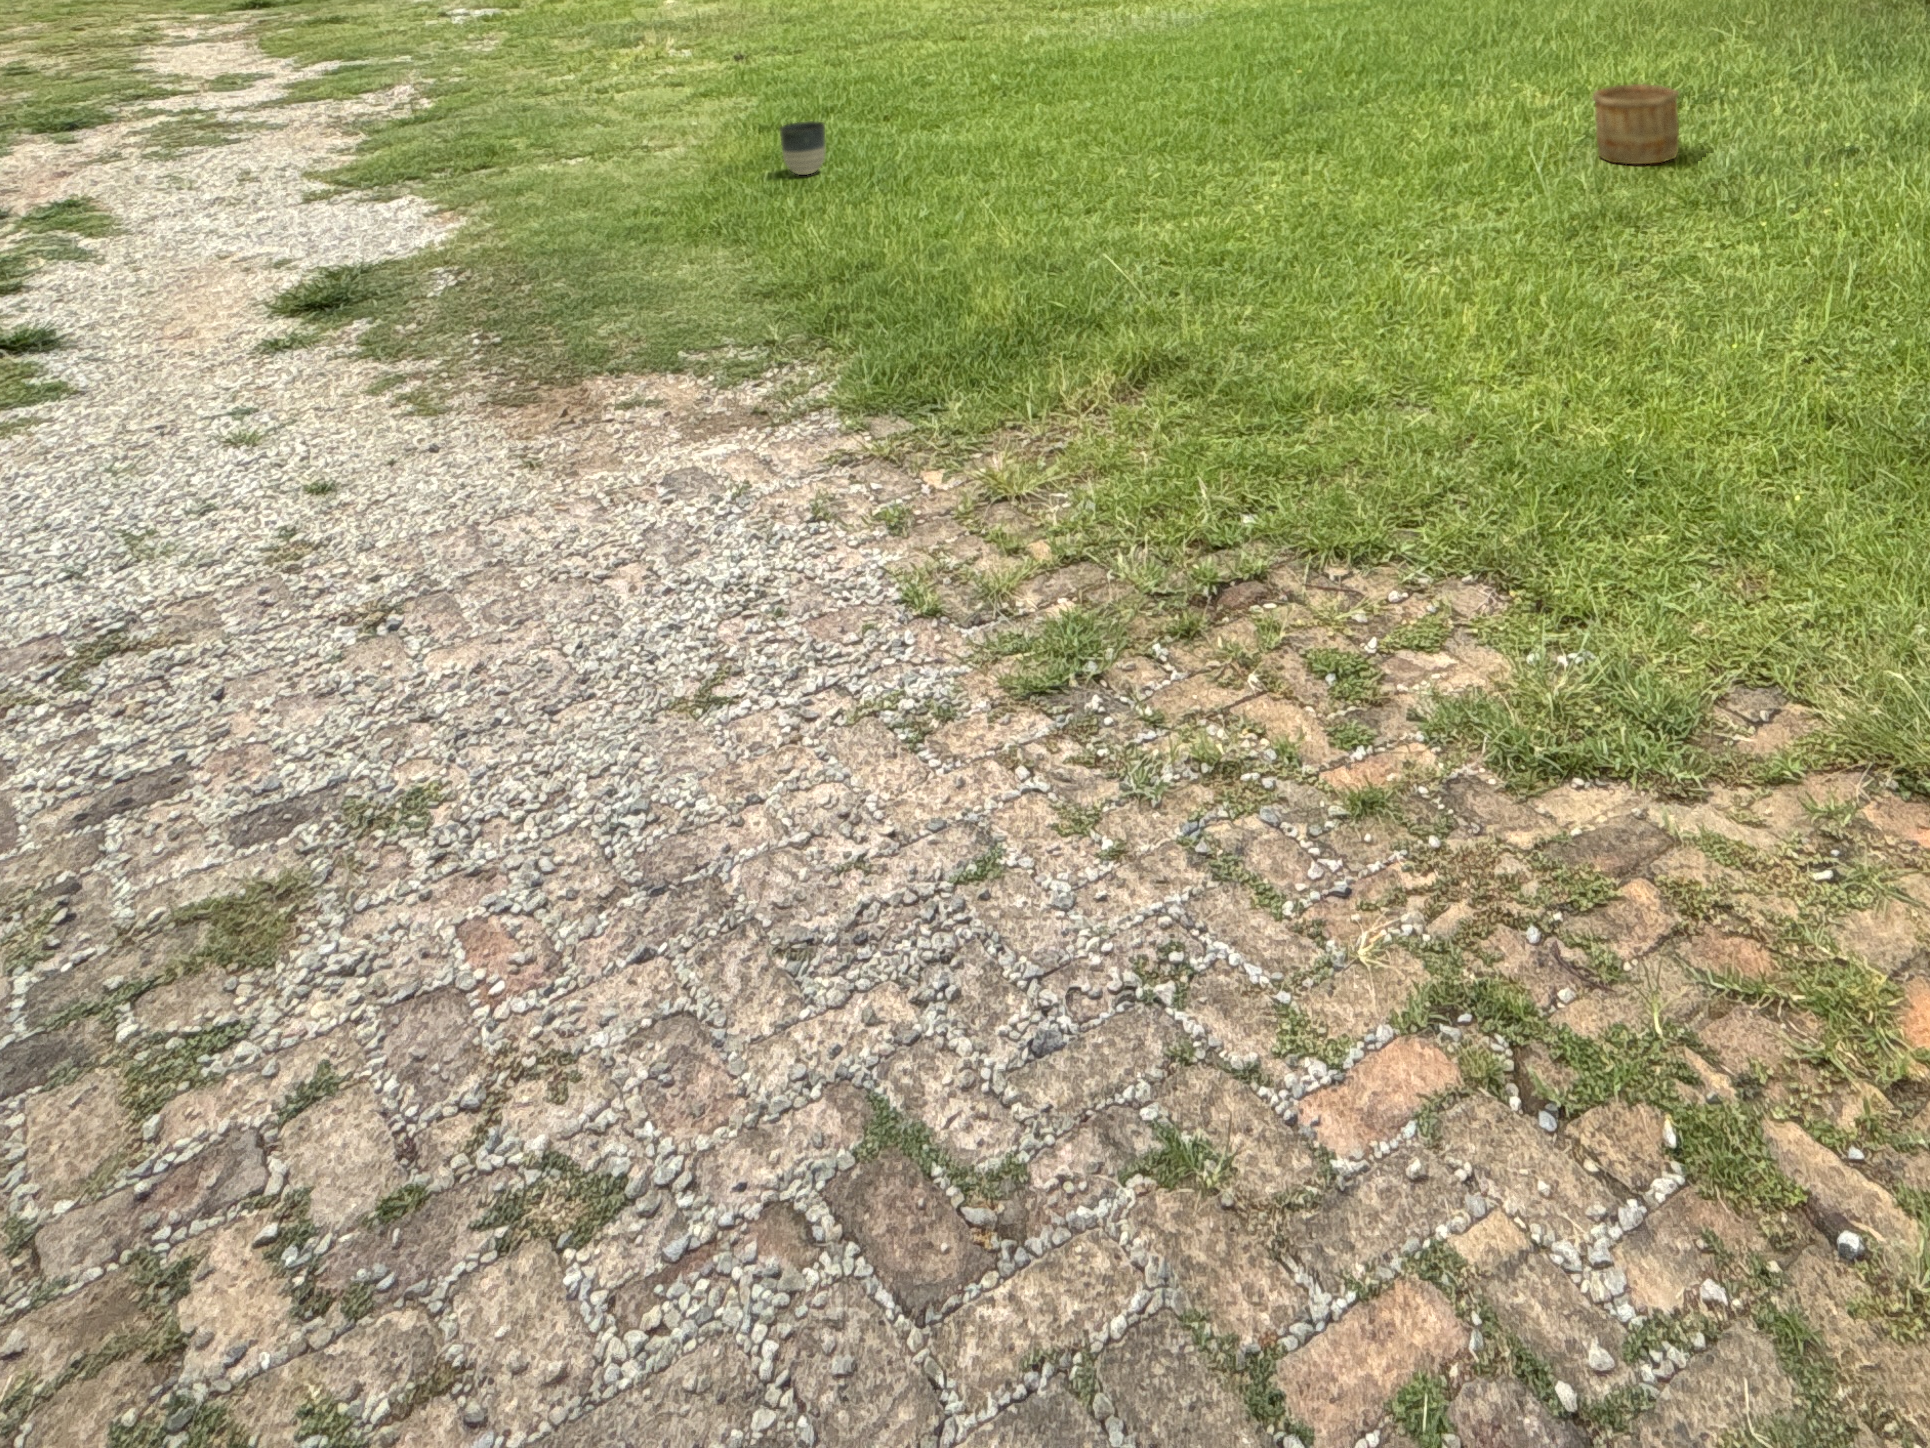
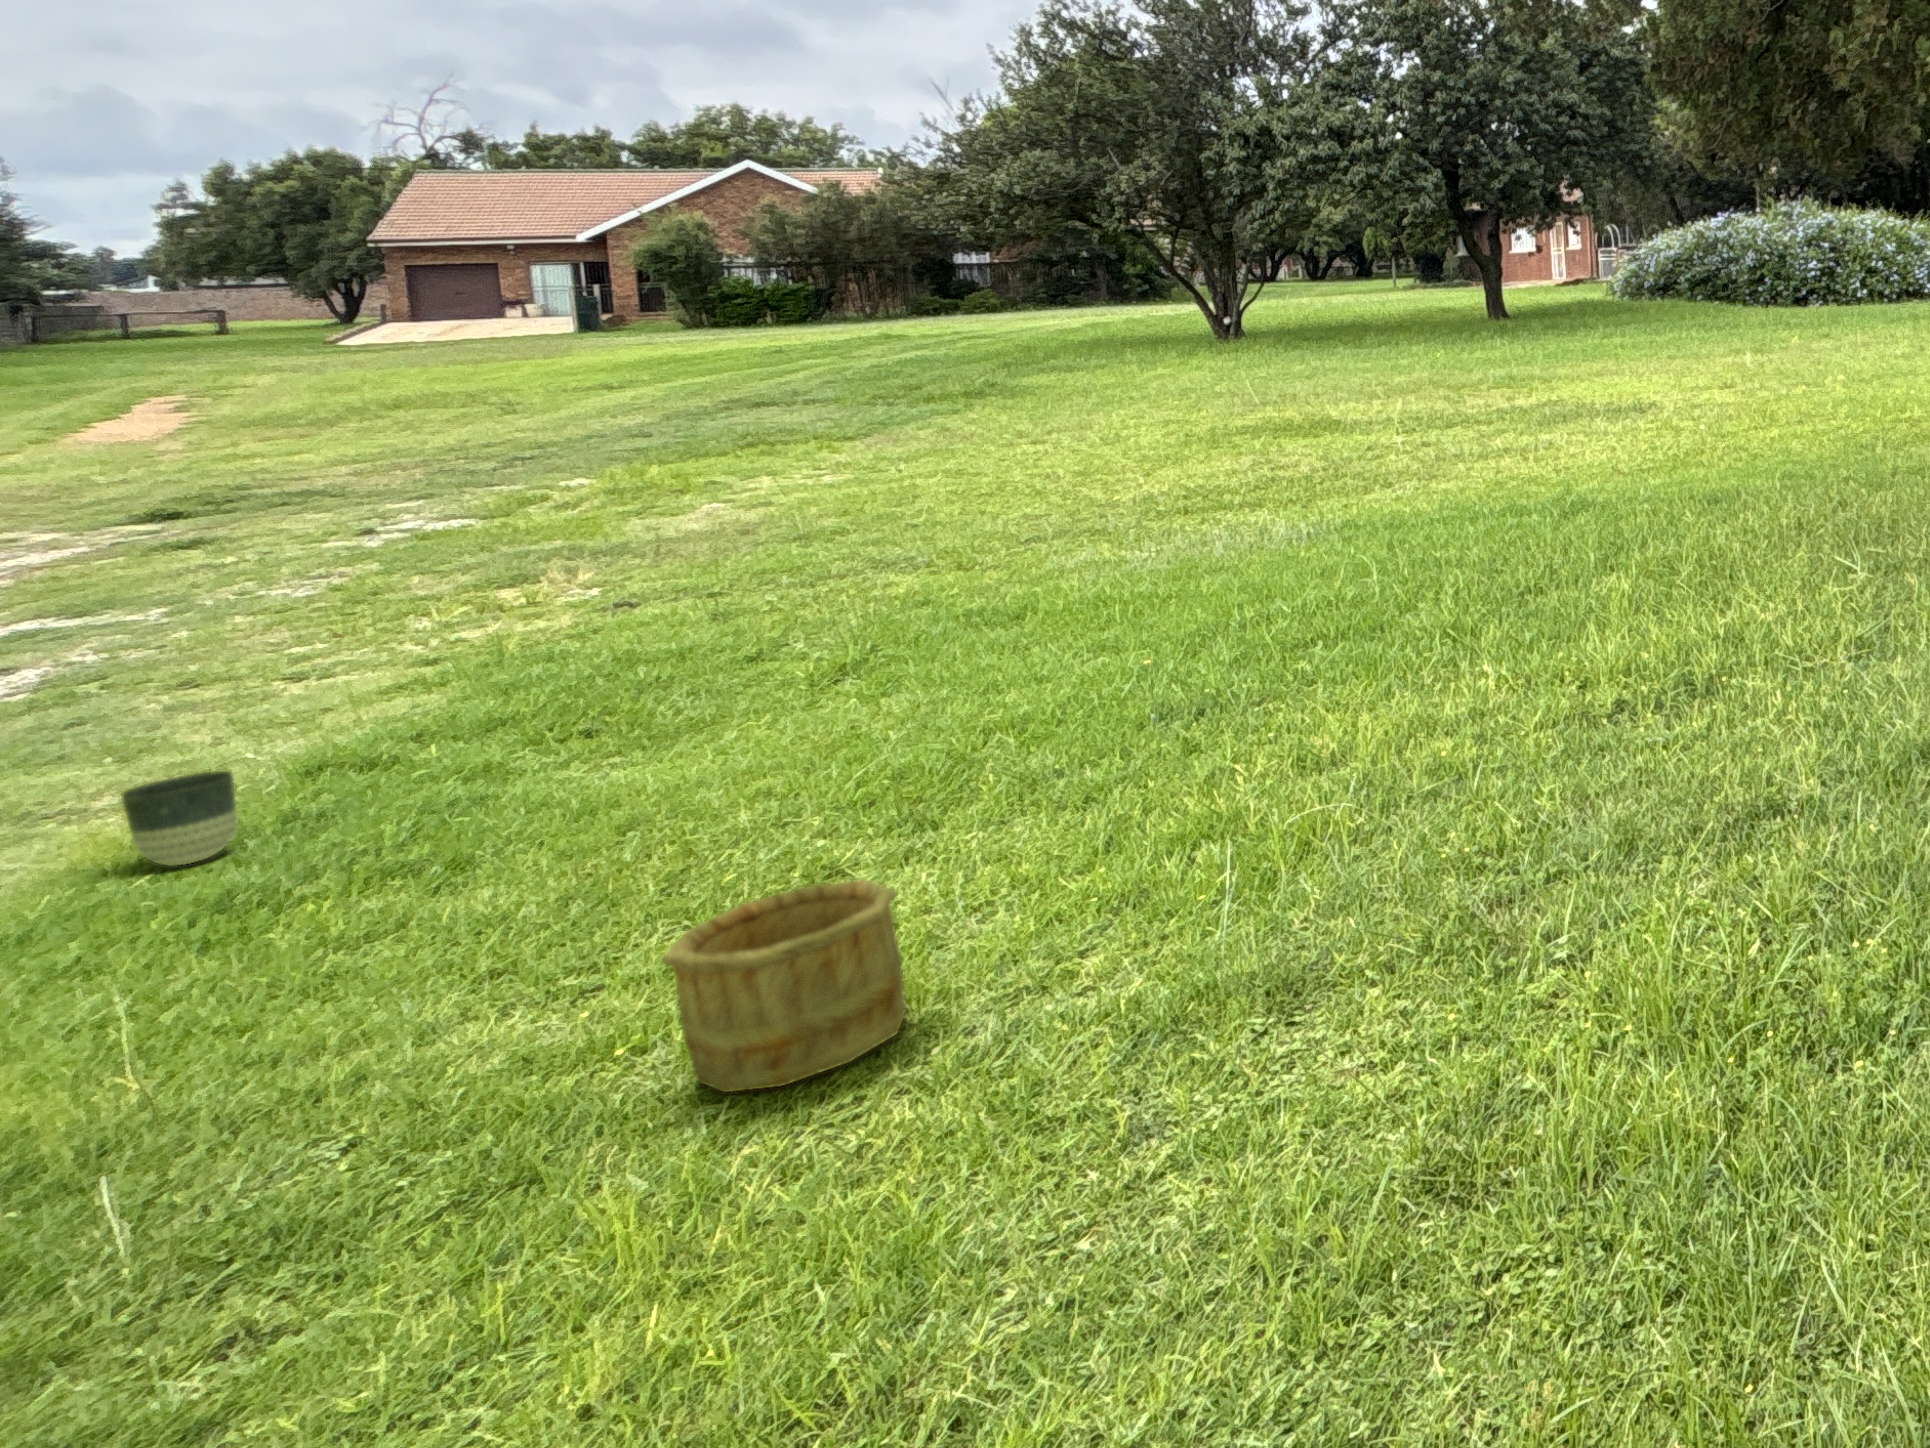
wooden bucket: present [1592,84,1679,164] -> present [663,880,906,1092]

